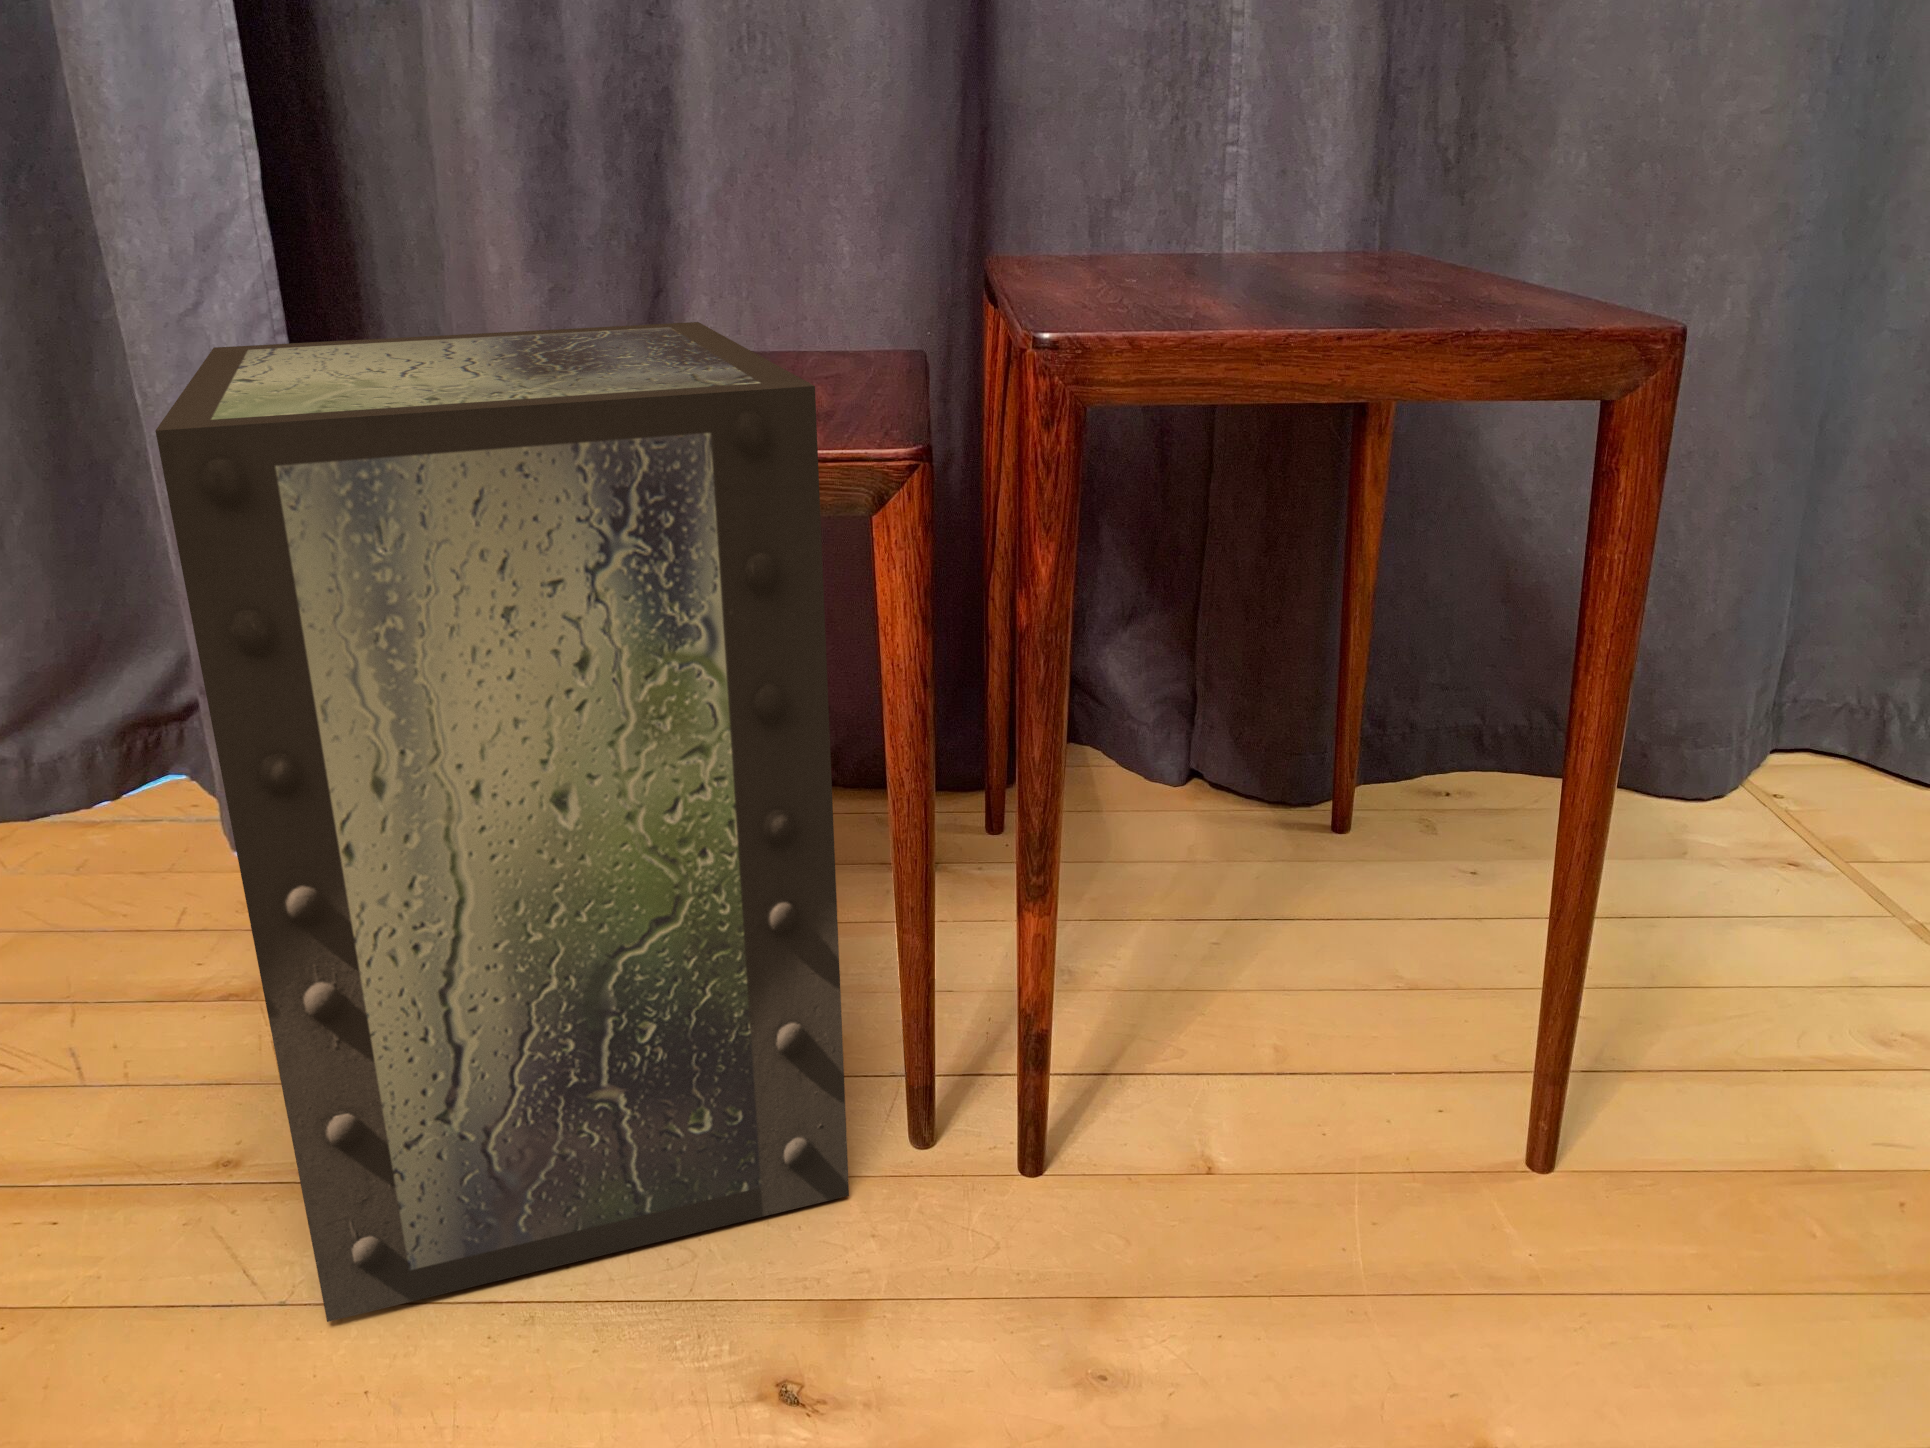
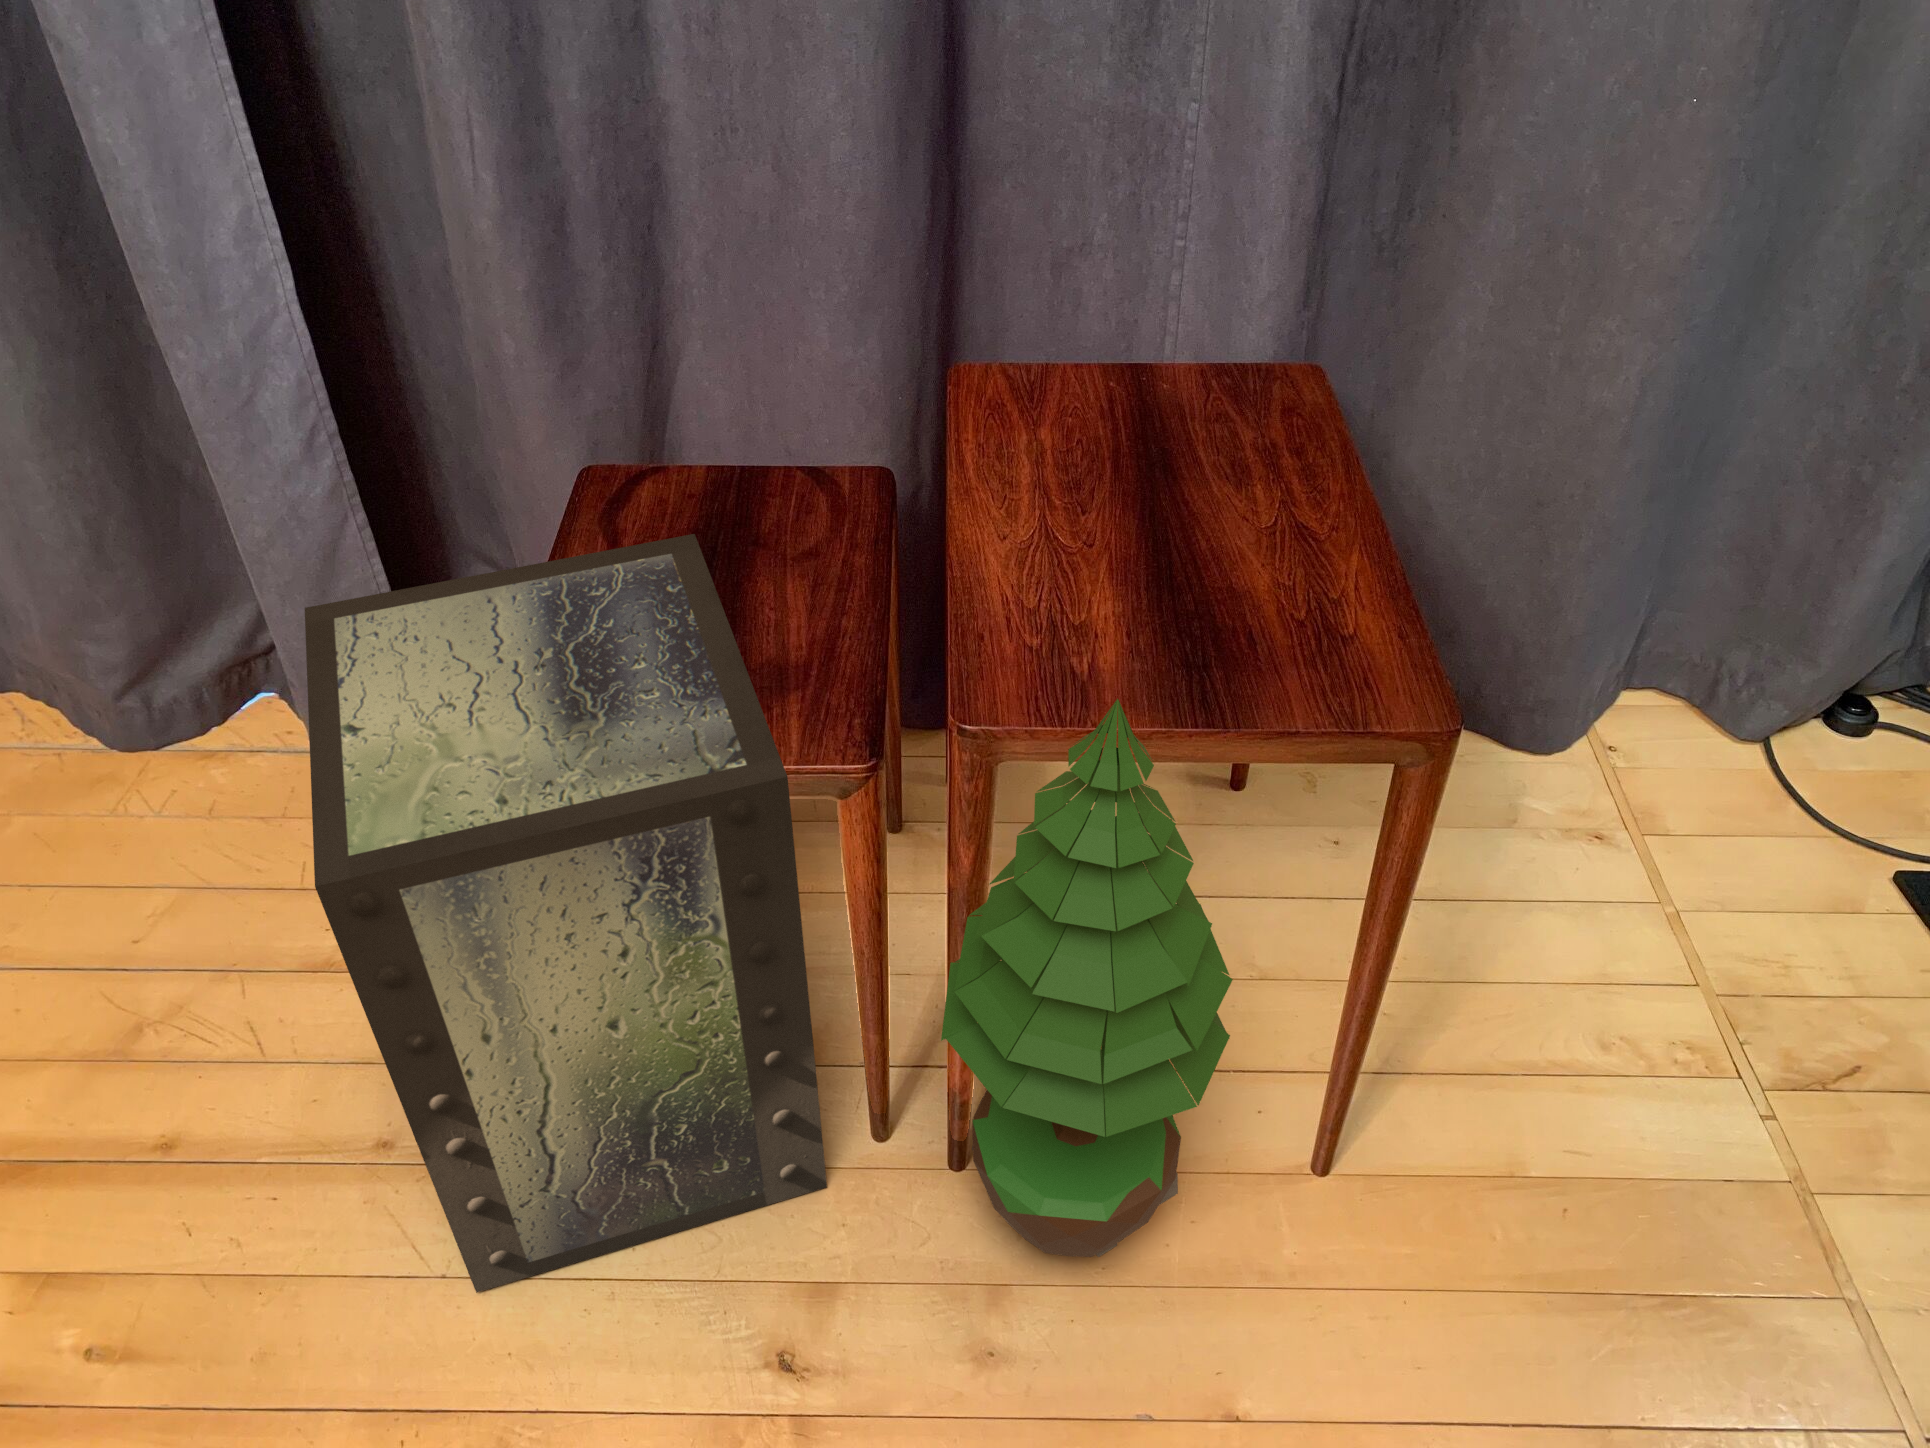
potted tree: none [1022,180,1424,1242] -> present [941,699,1233,1257]

